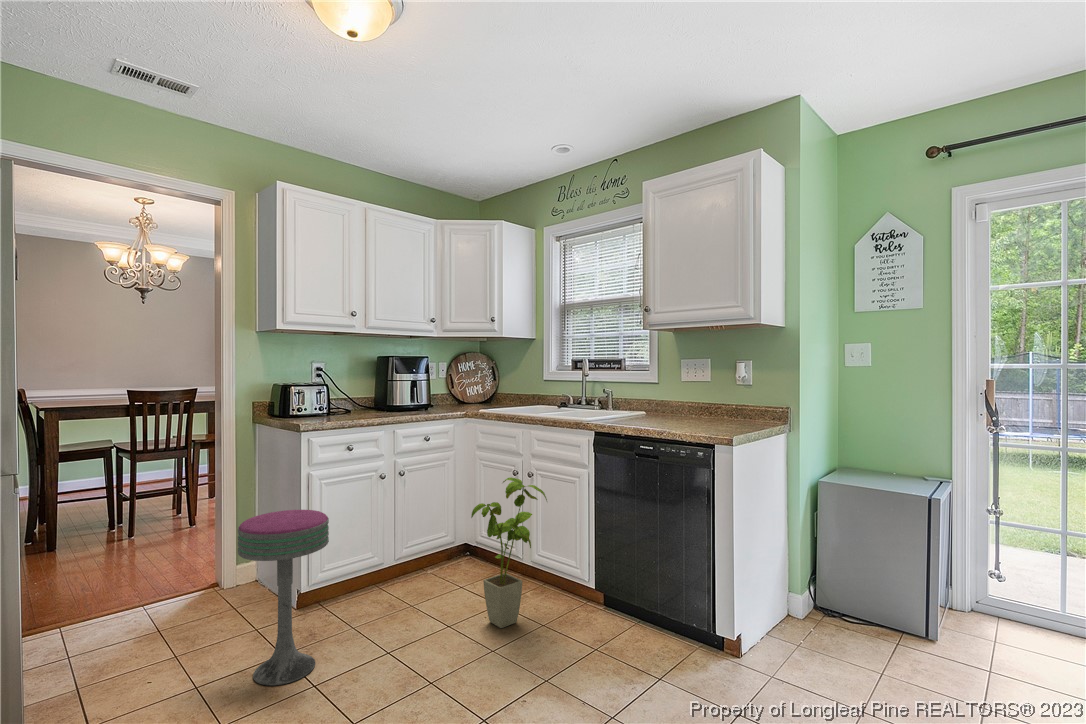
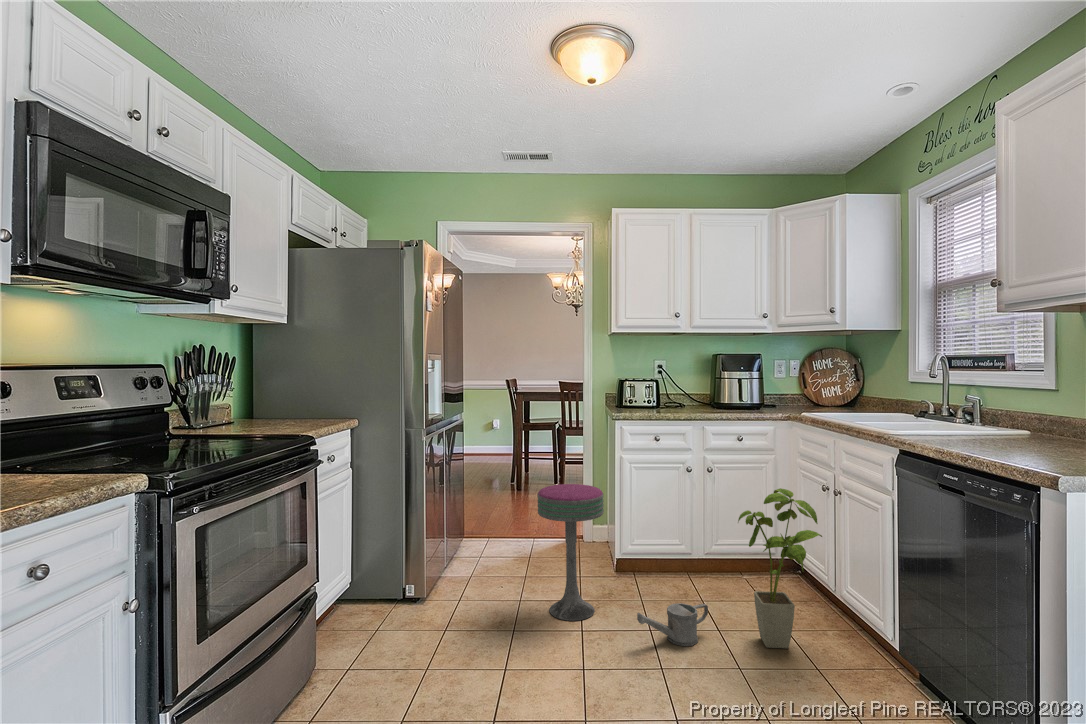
watering can: none [393,607,446,658] -> present [637,603,708,646]

